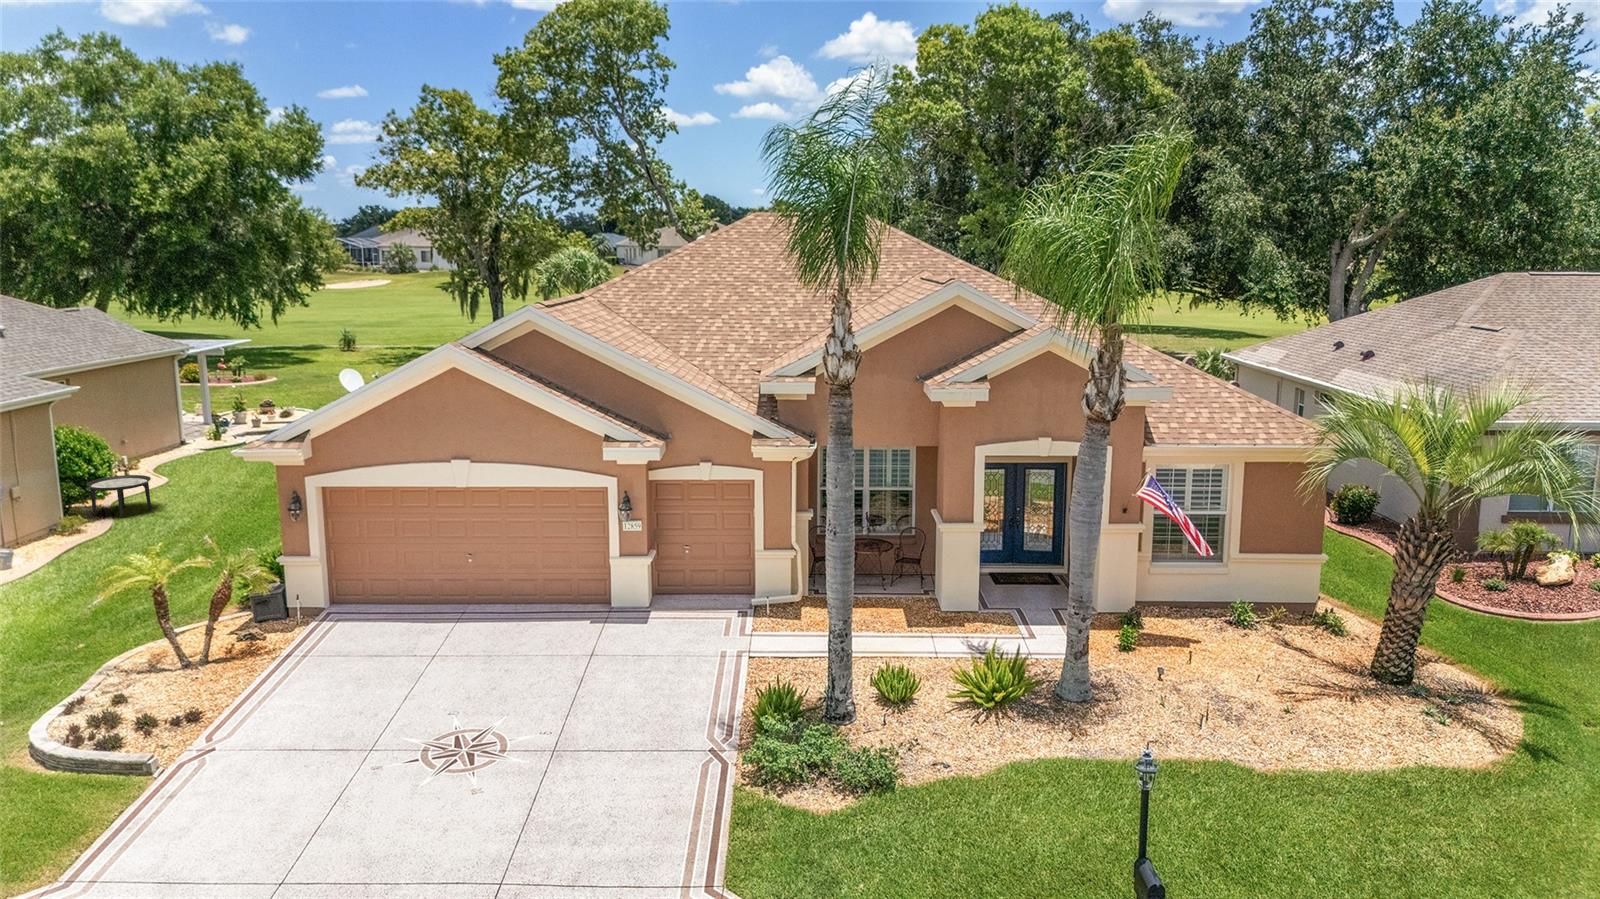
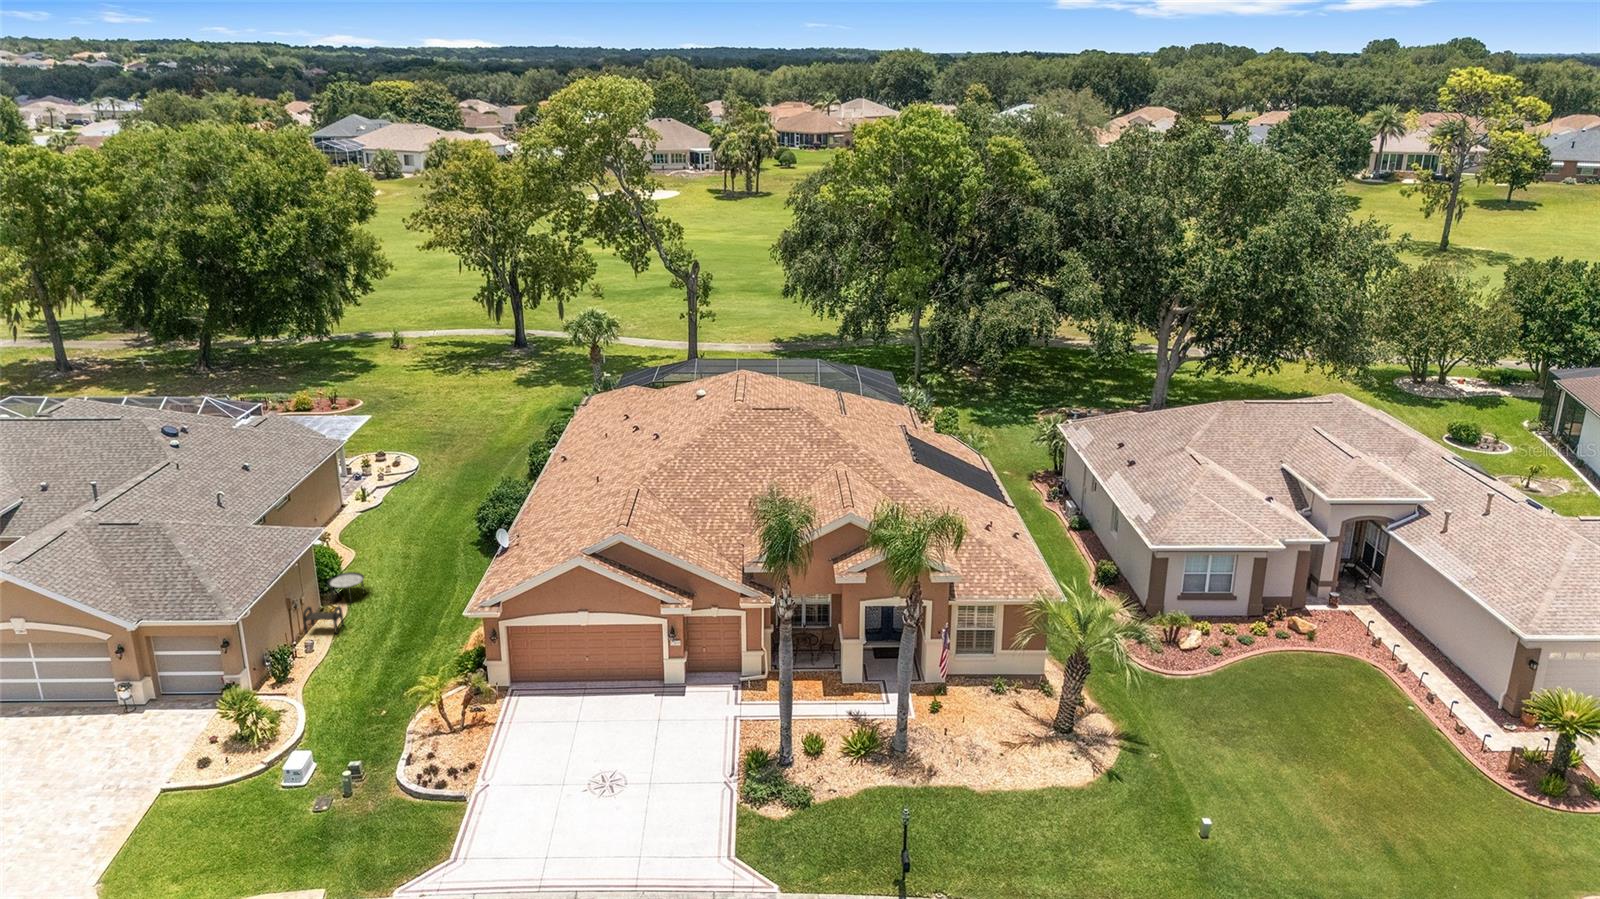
bench: none [14,503,92,548] -> present [303,606,344,634]

